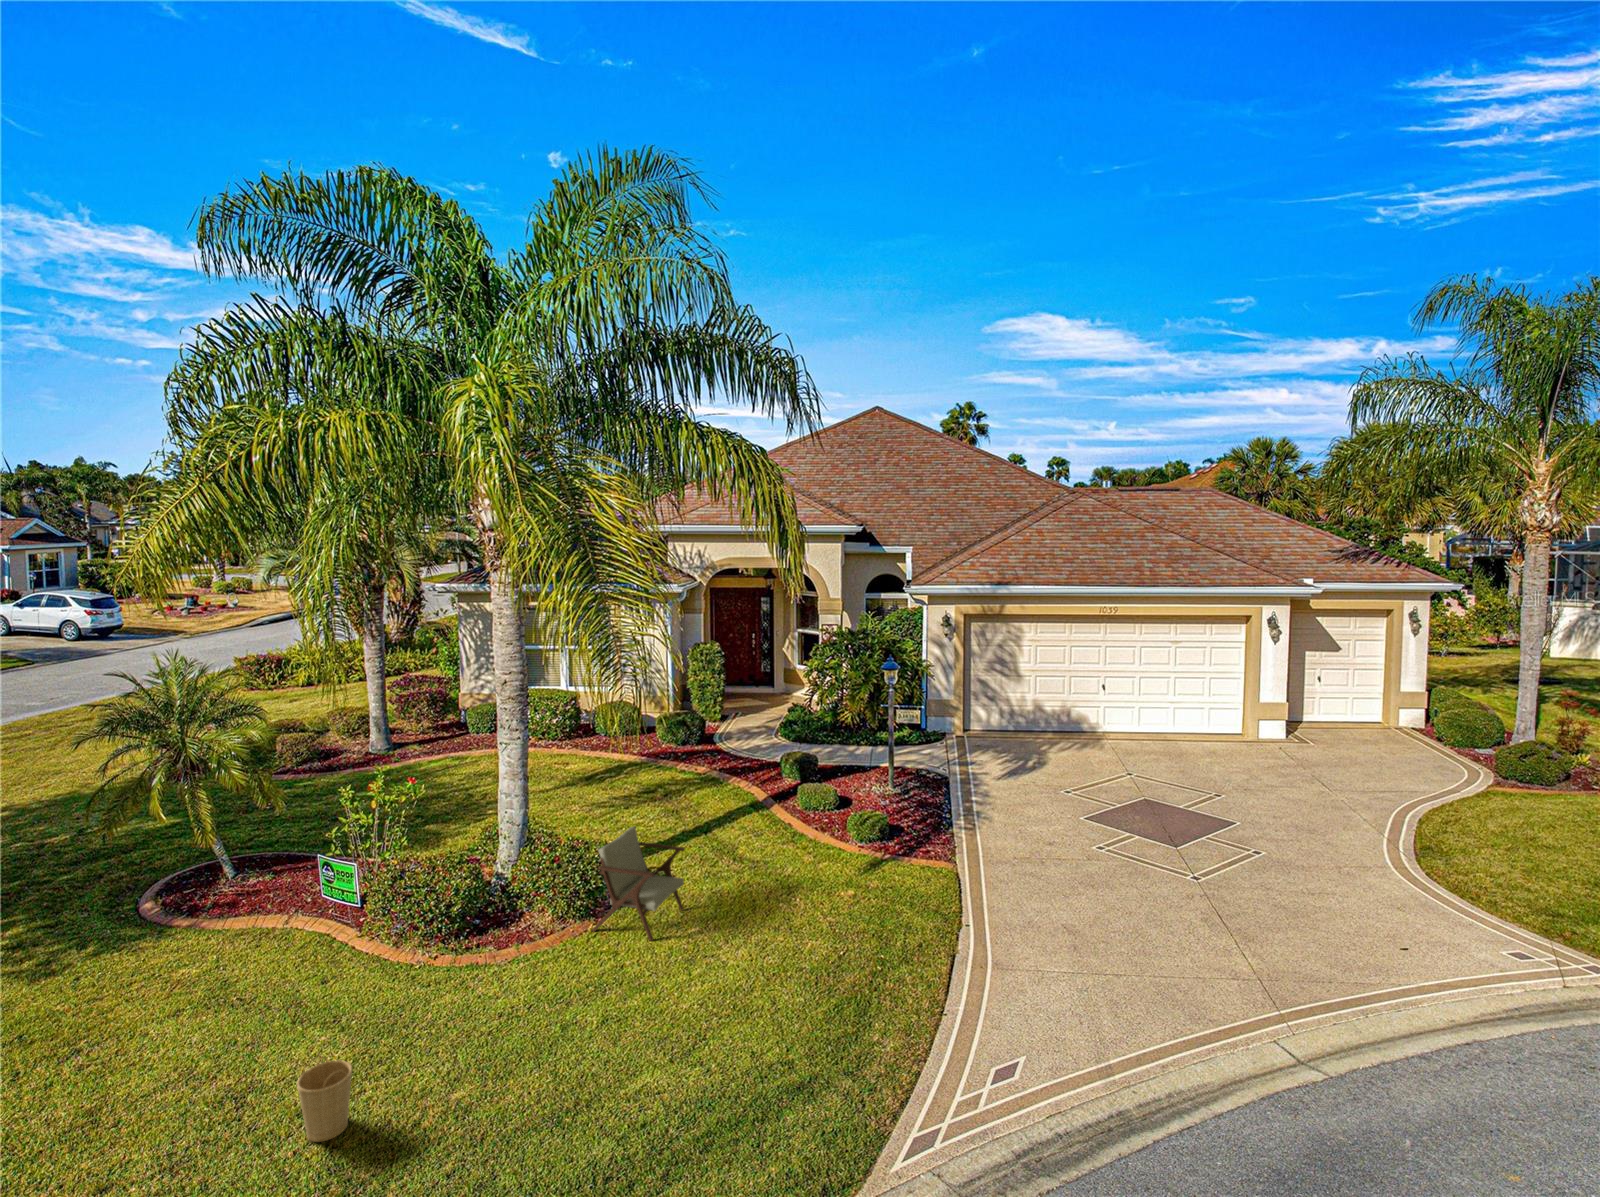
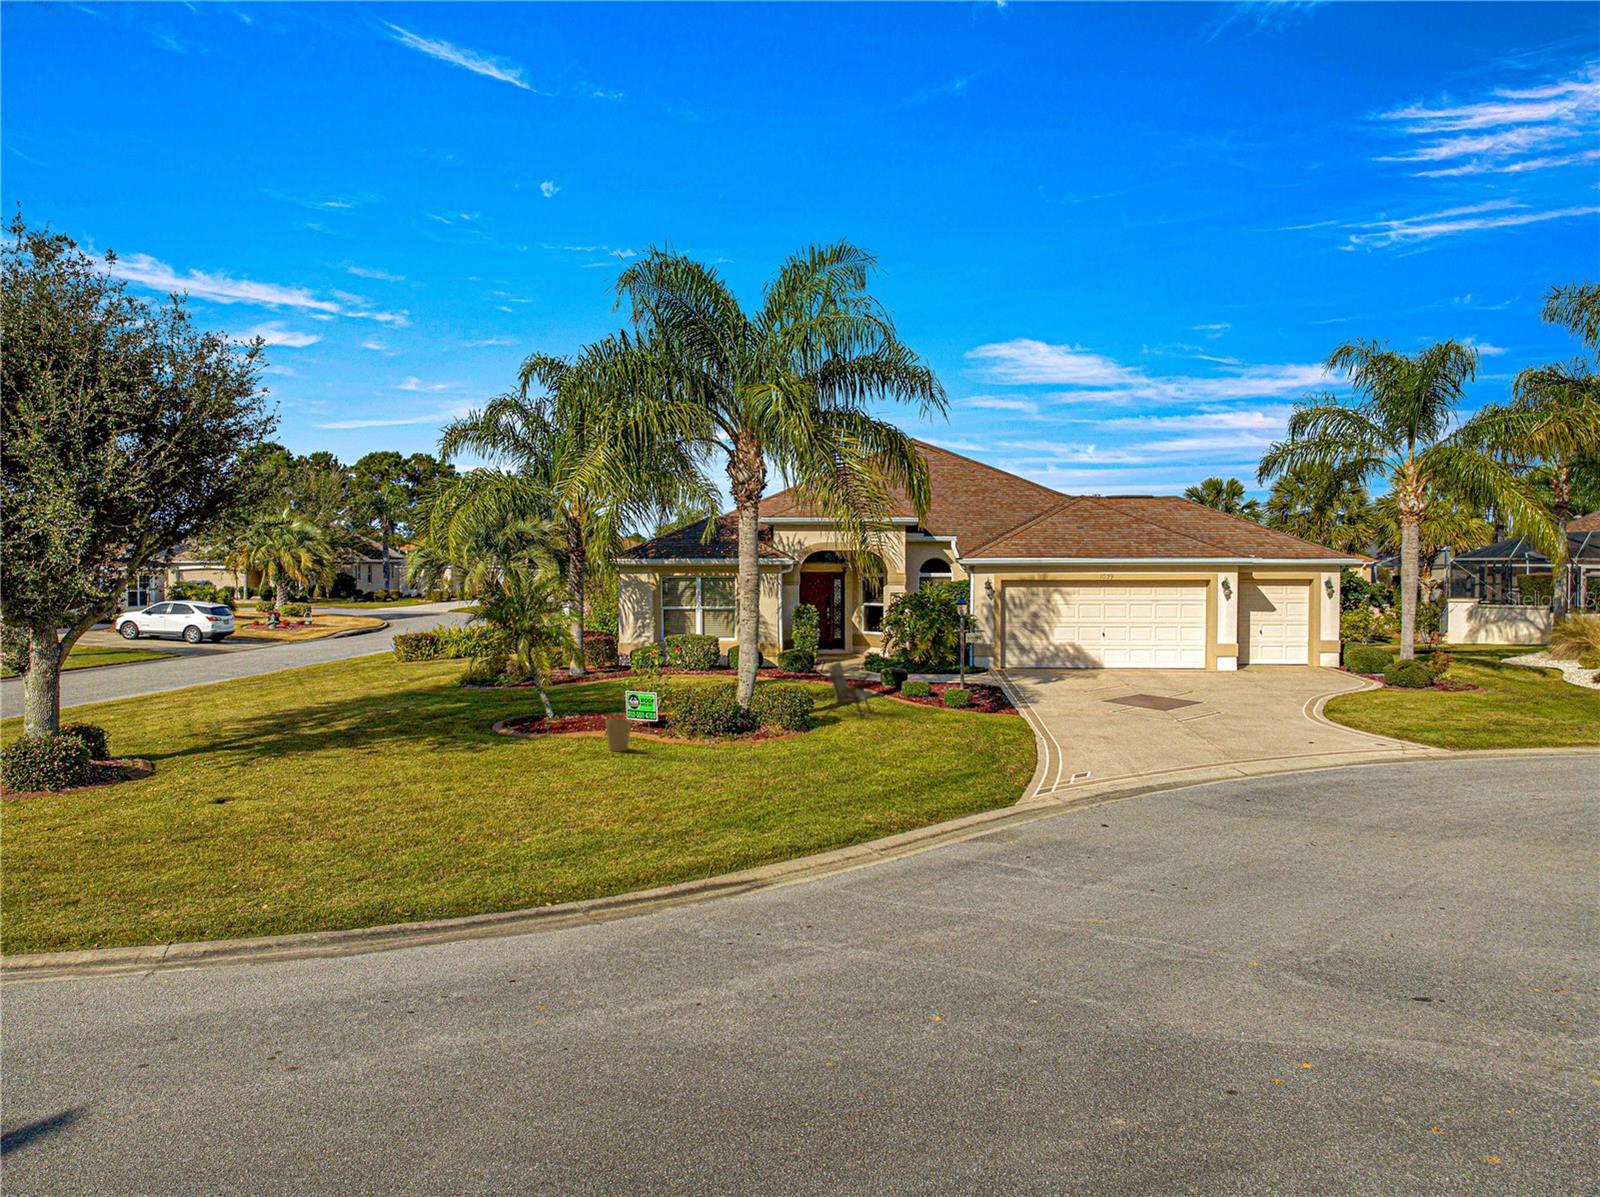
basket: present [297,1056,352,1142] -> present [606,718,631,752]

